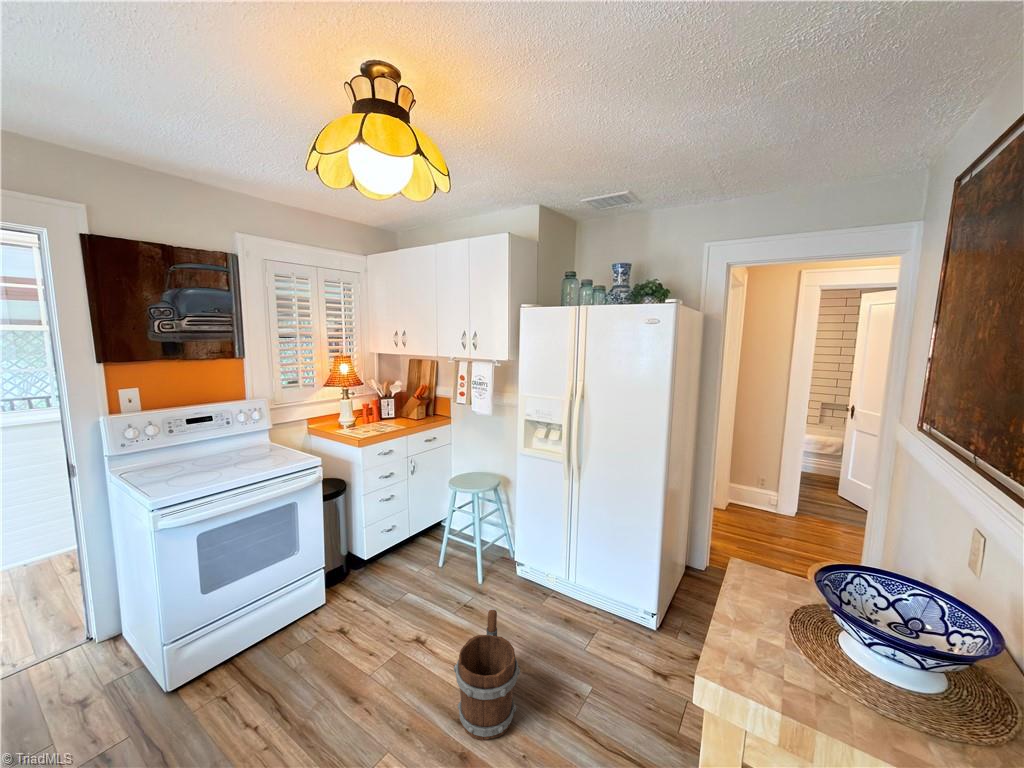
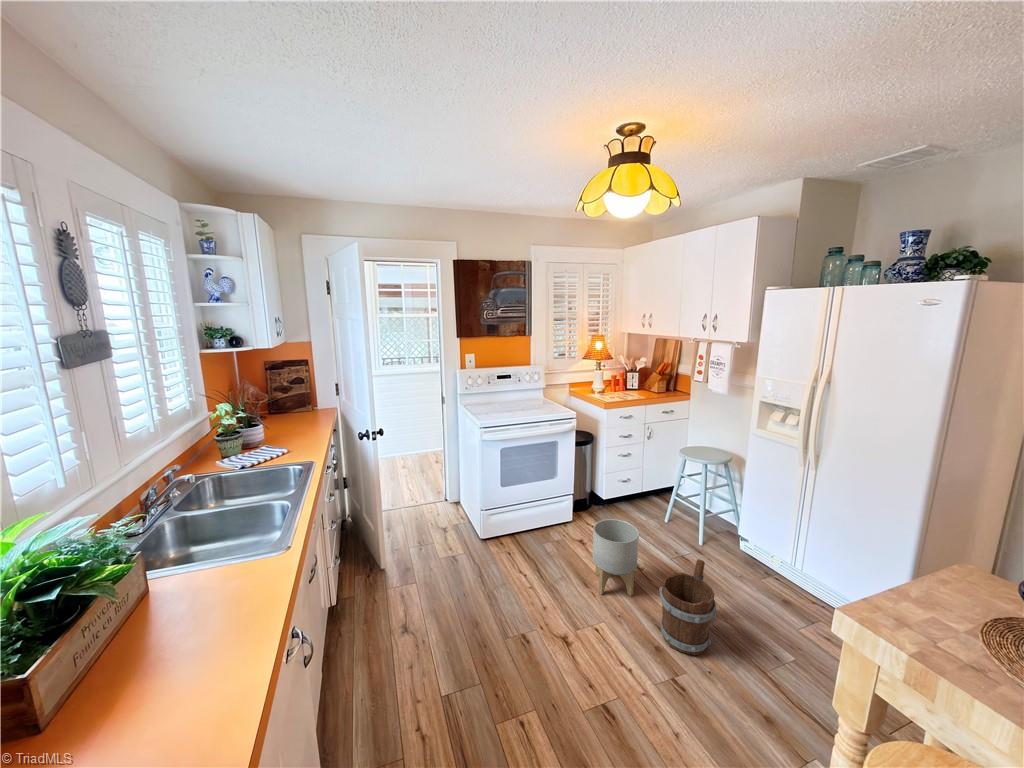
planter: none [360,590,420,703] -> present [593,519,639,596]

